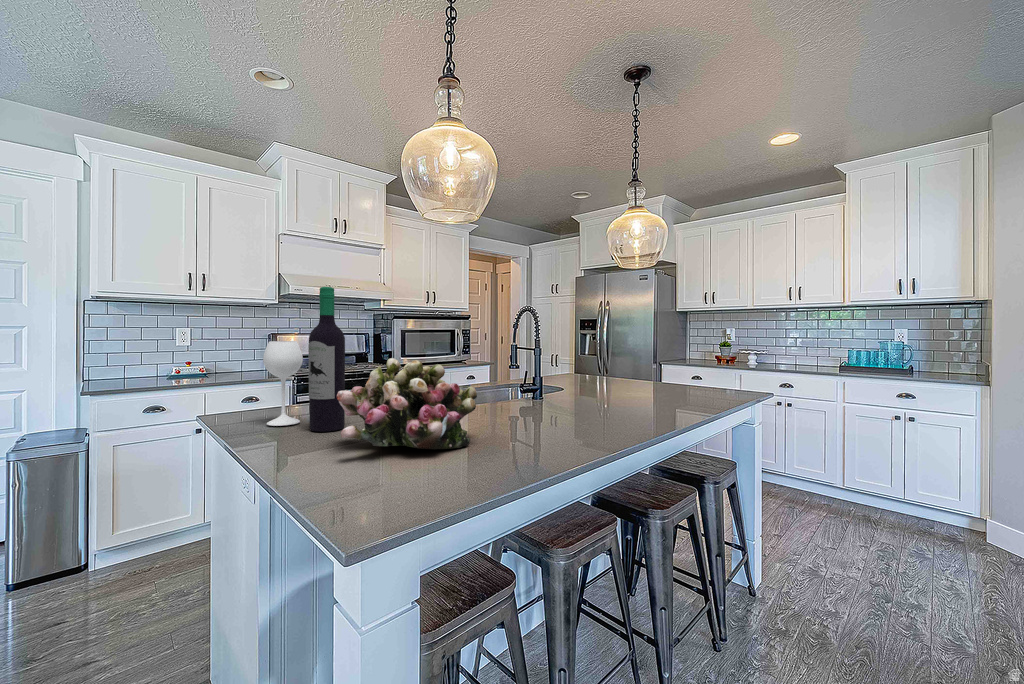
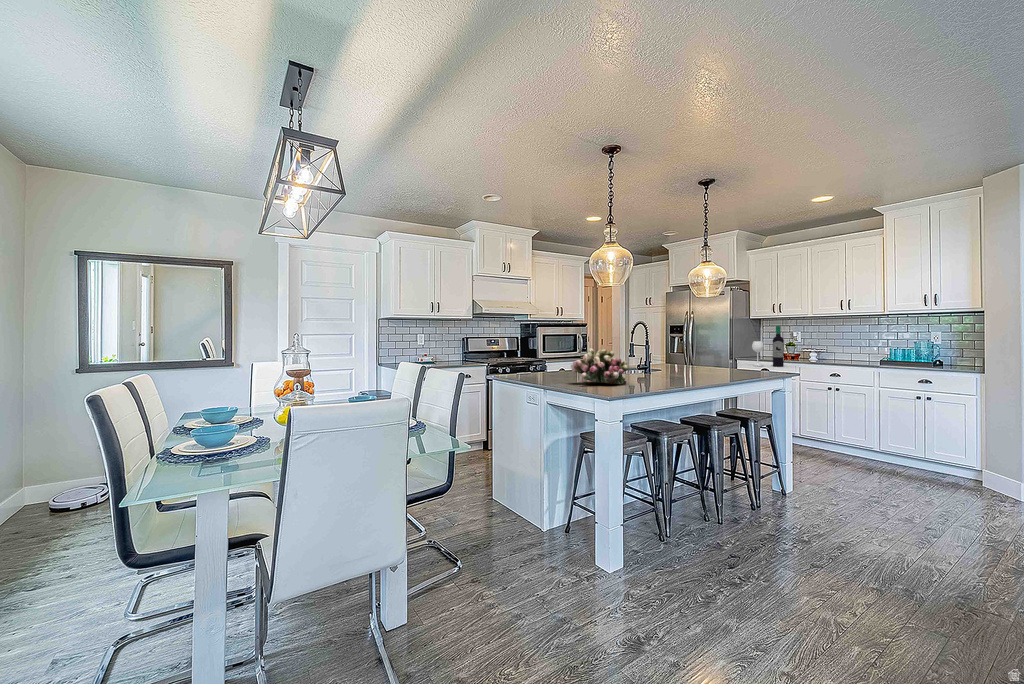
wine bottle: present [263,287,345,432] -> present [752,326,784,367]

